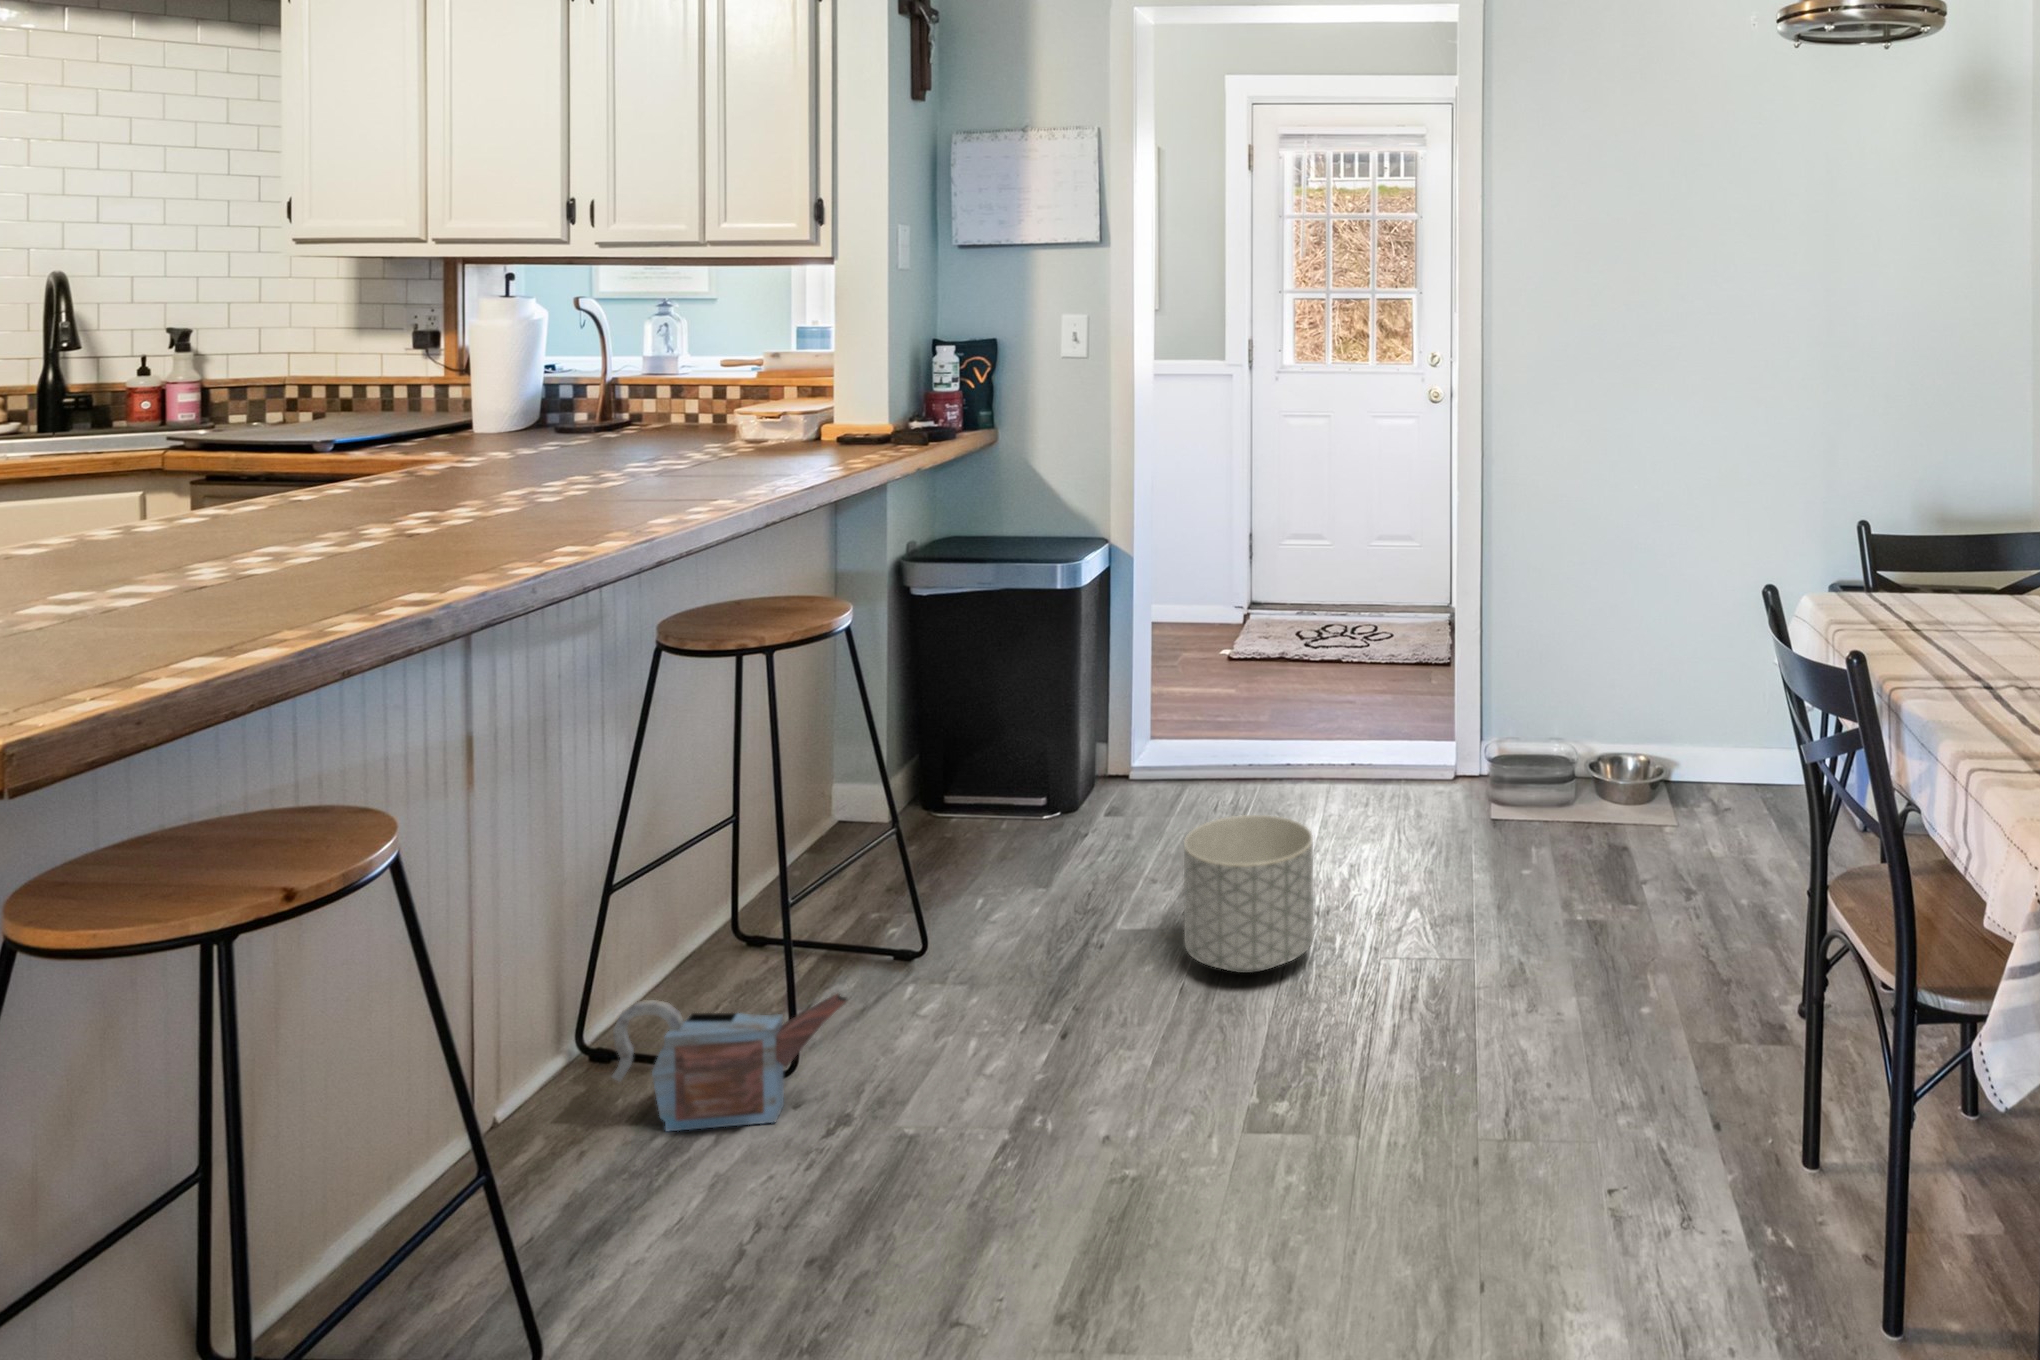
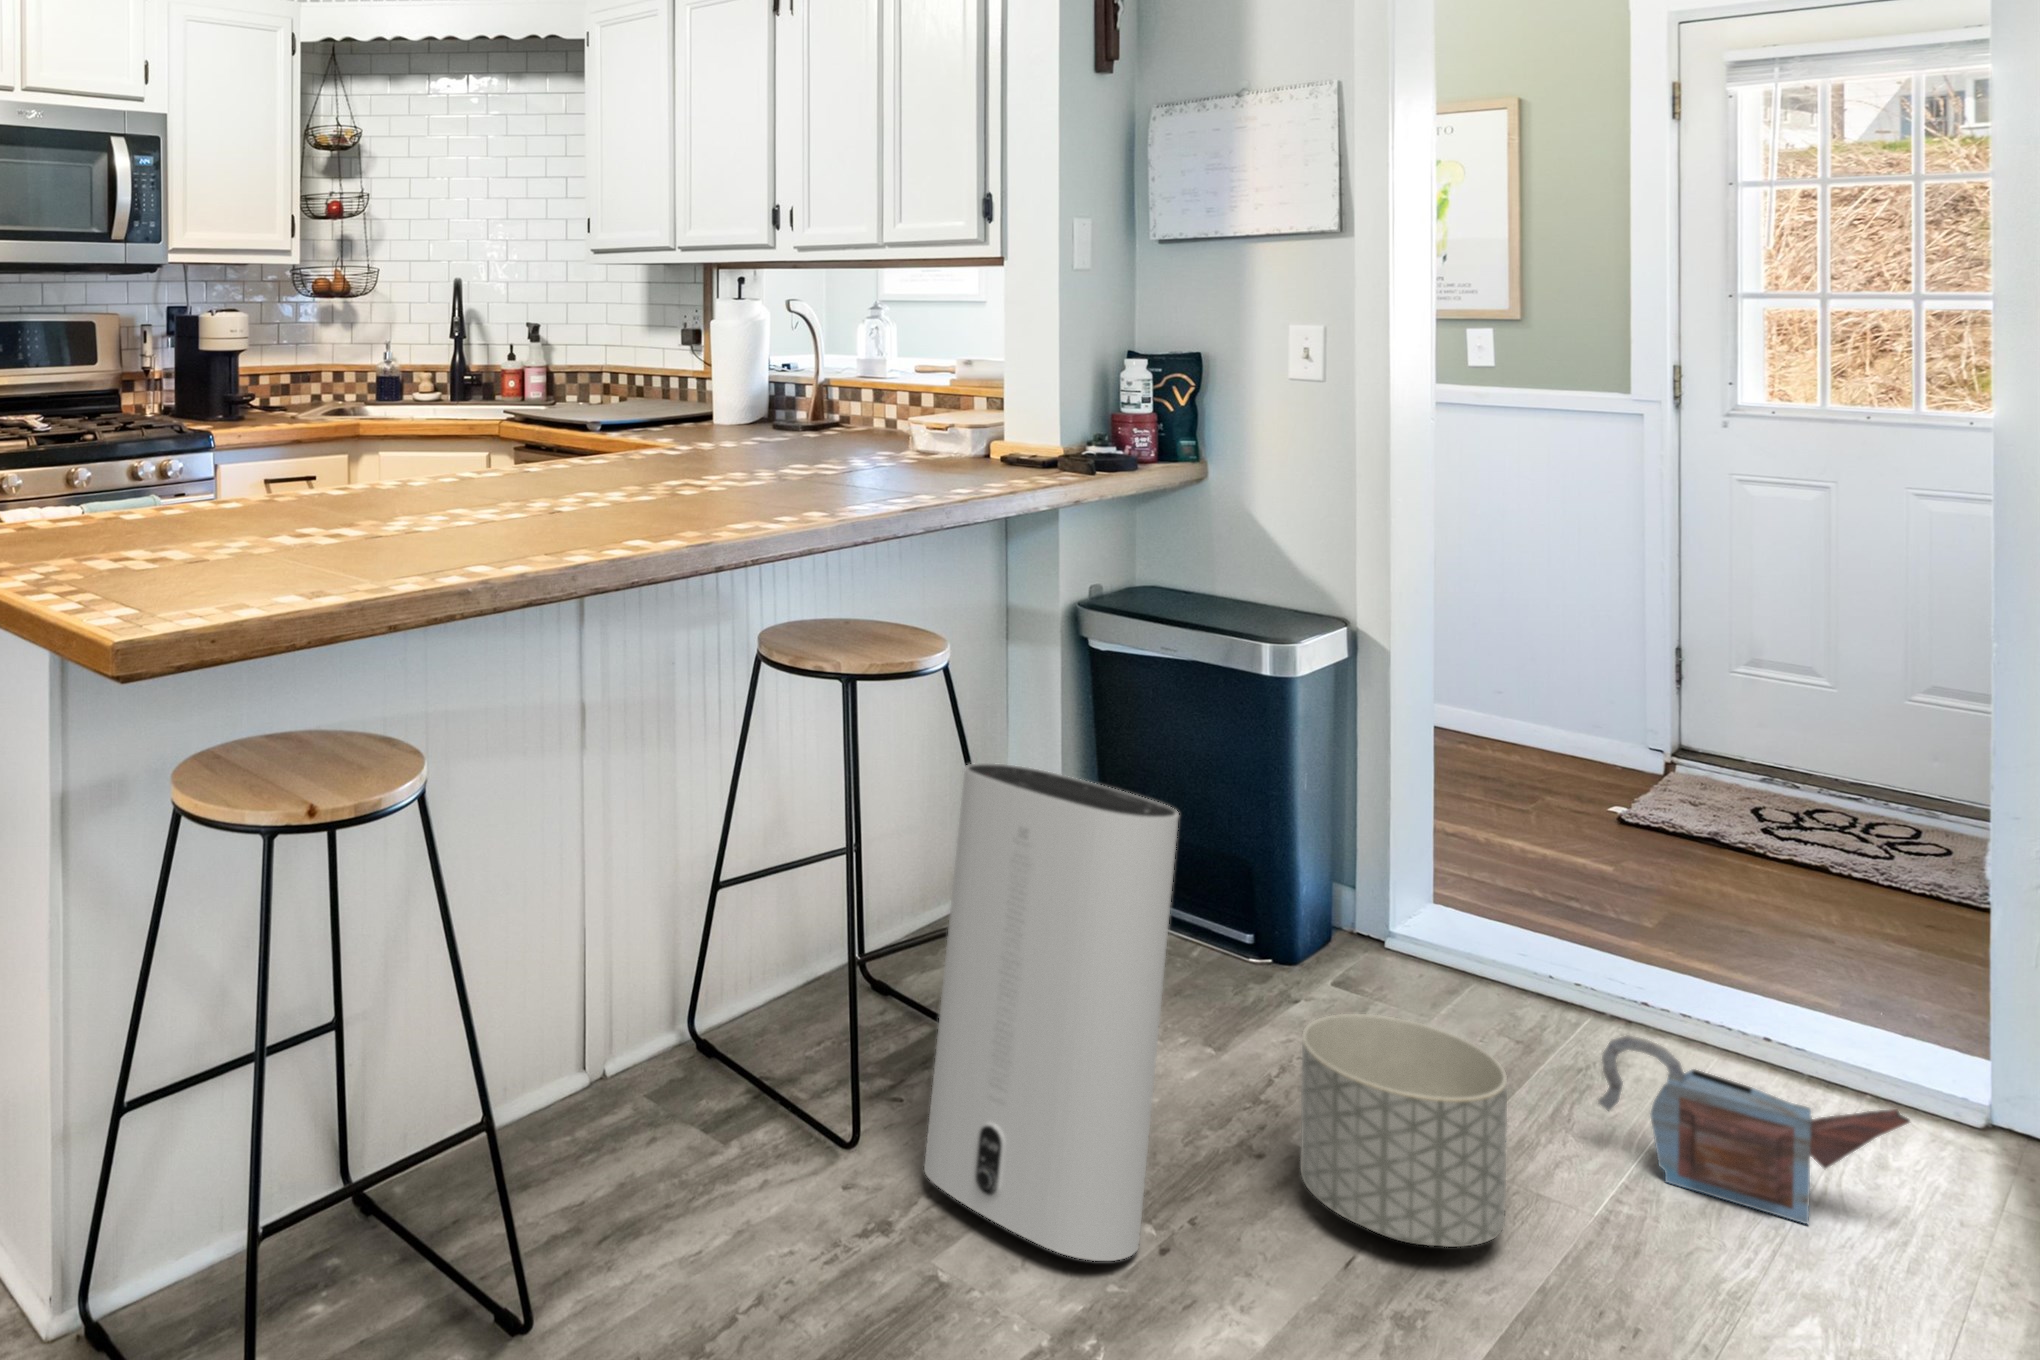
air purifier: none [921,694,1121,1085] -> present [924,763,1179,1261]
watering can: present [612,994,847,1131] -> present [1599,1036,1910,1224]

